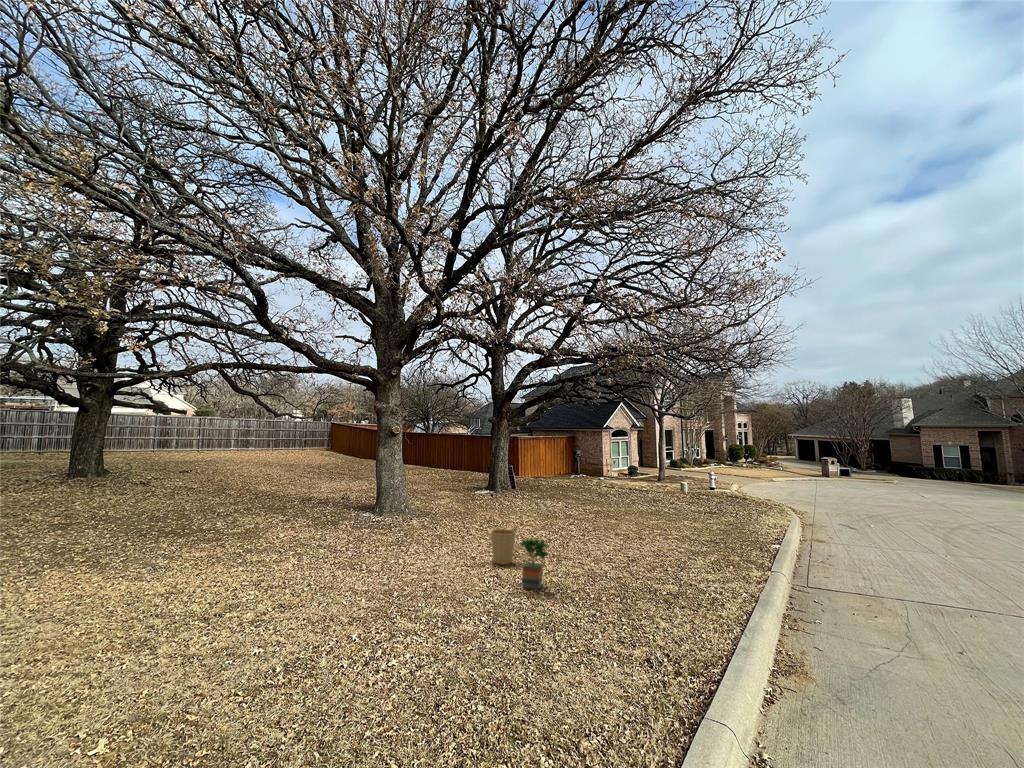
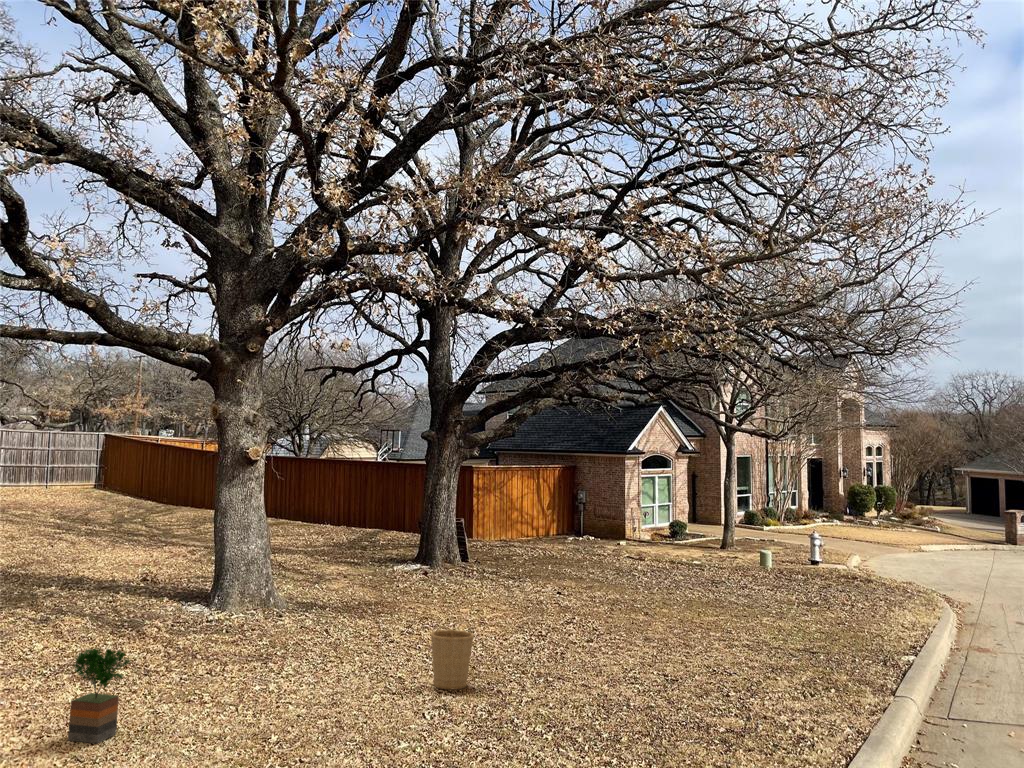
potted tree: present [521,539,548,589] -> present [68,648,131,743]

